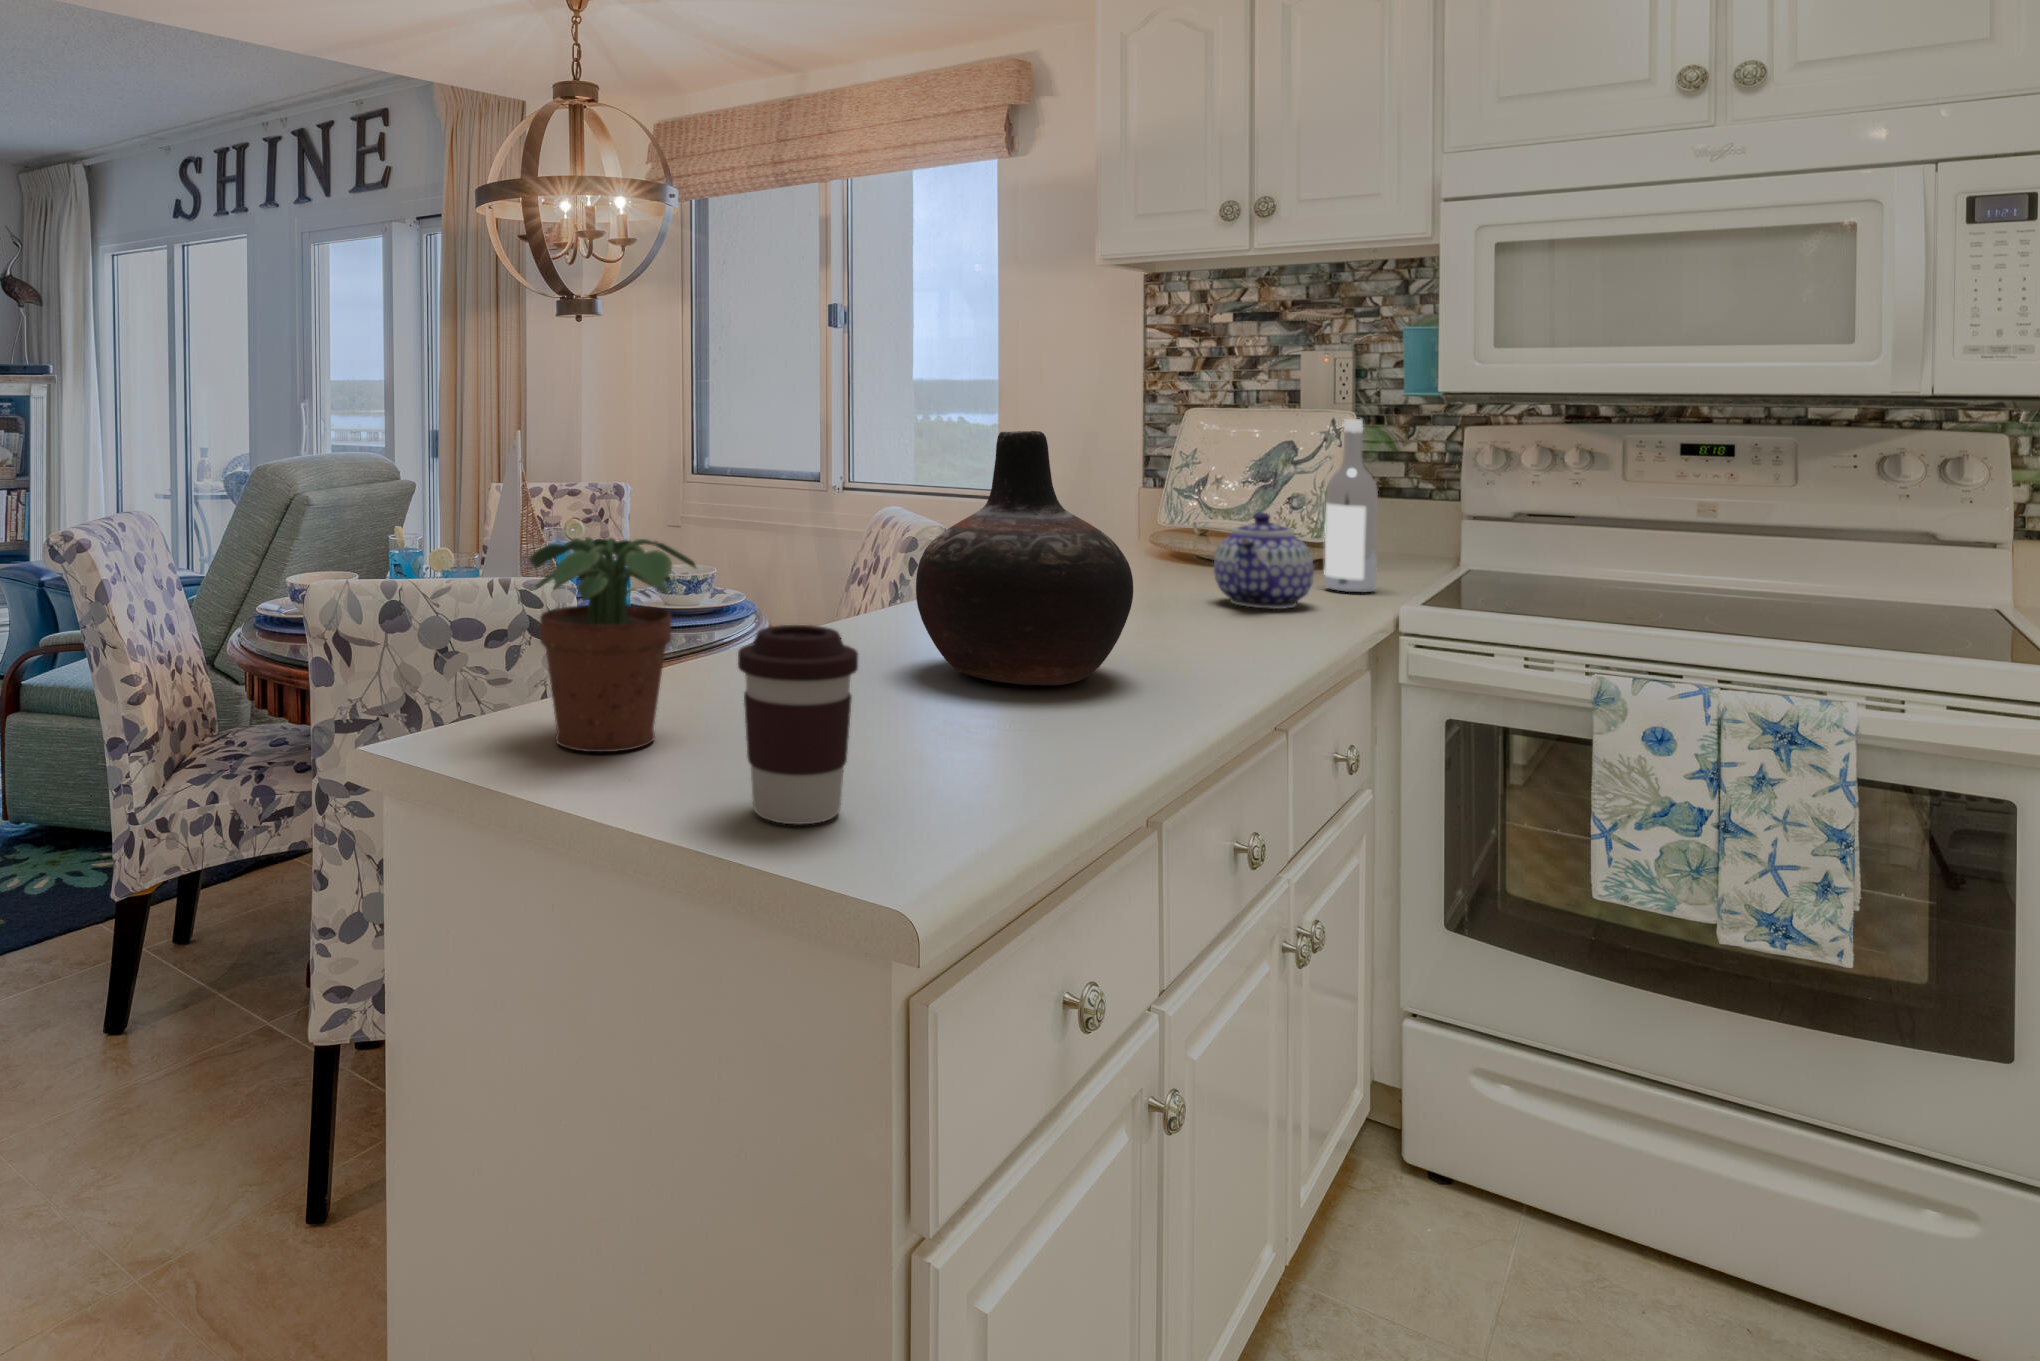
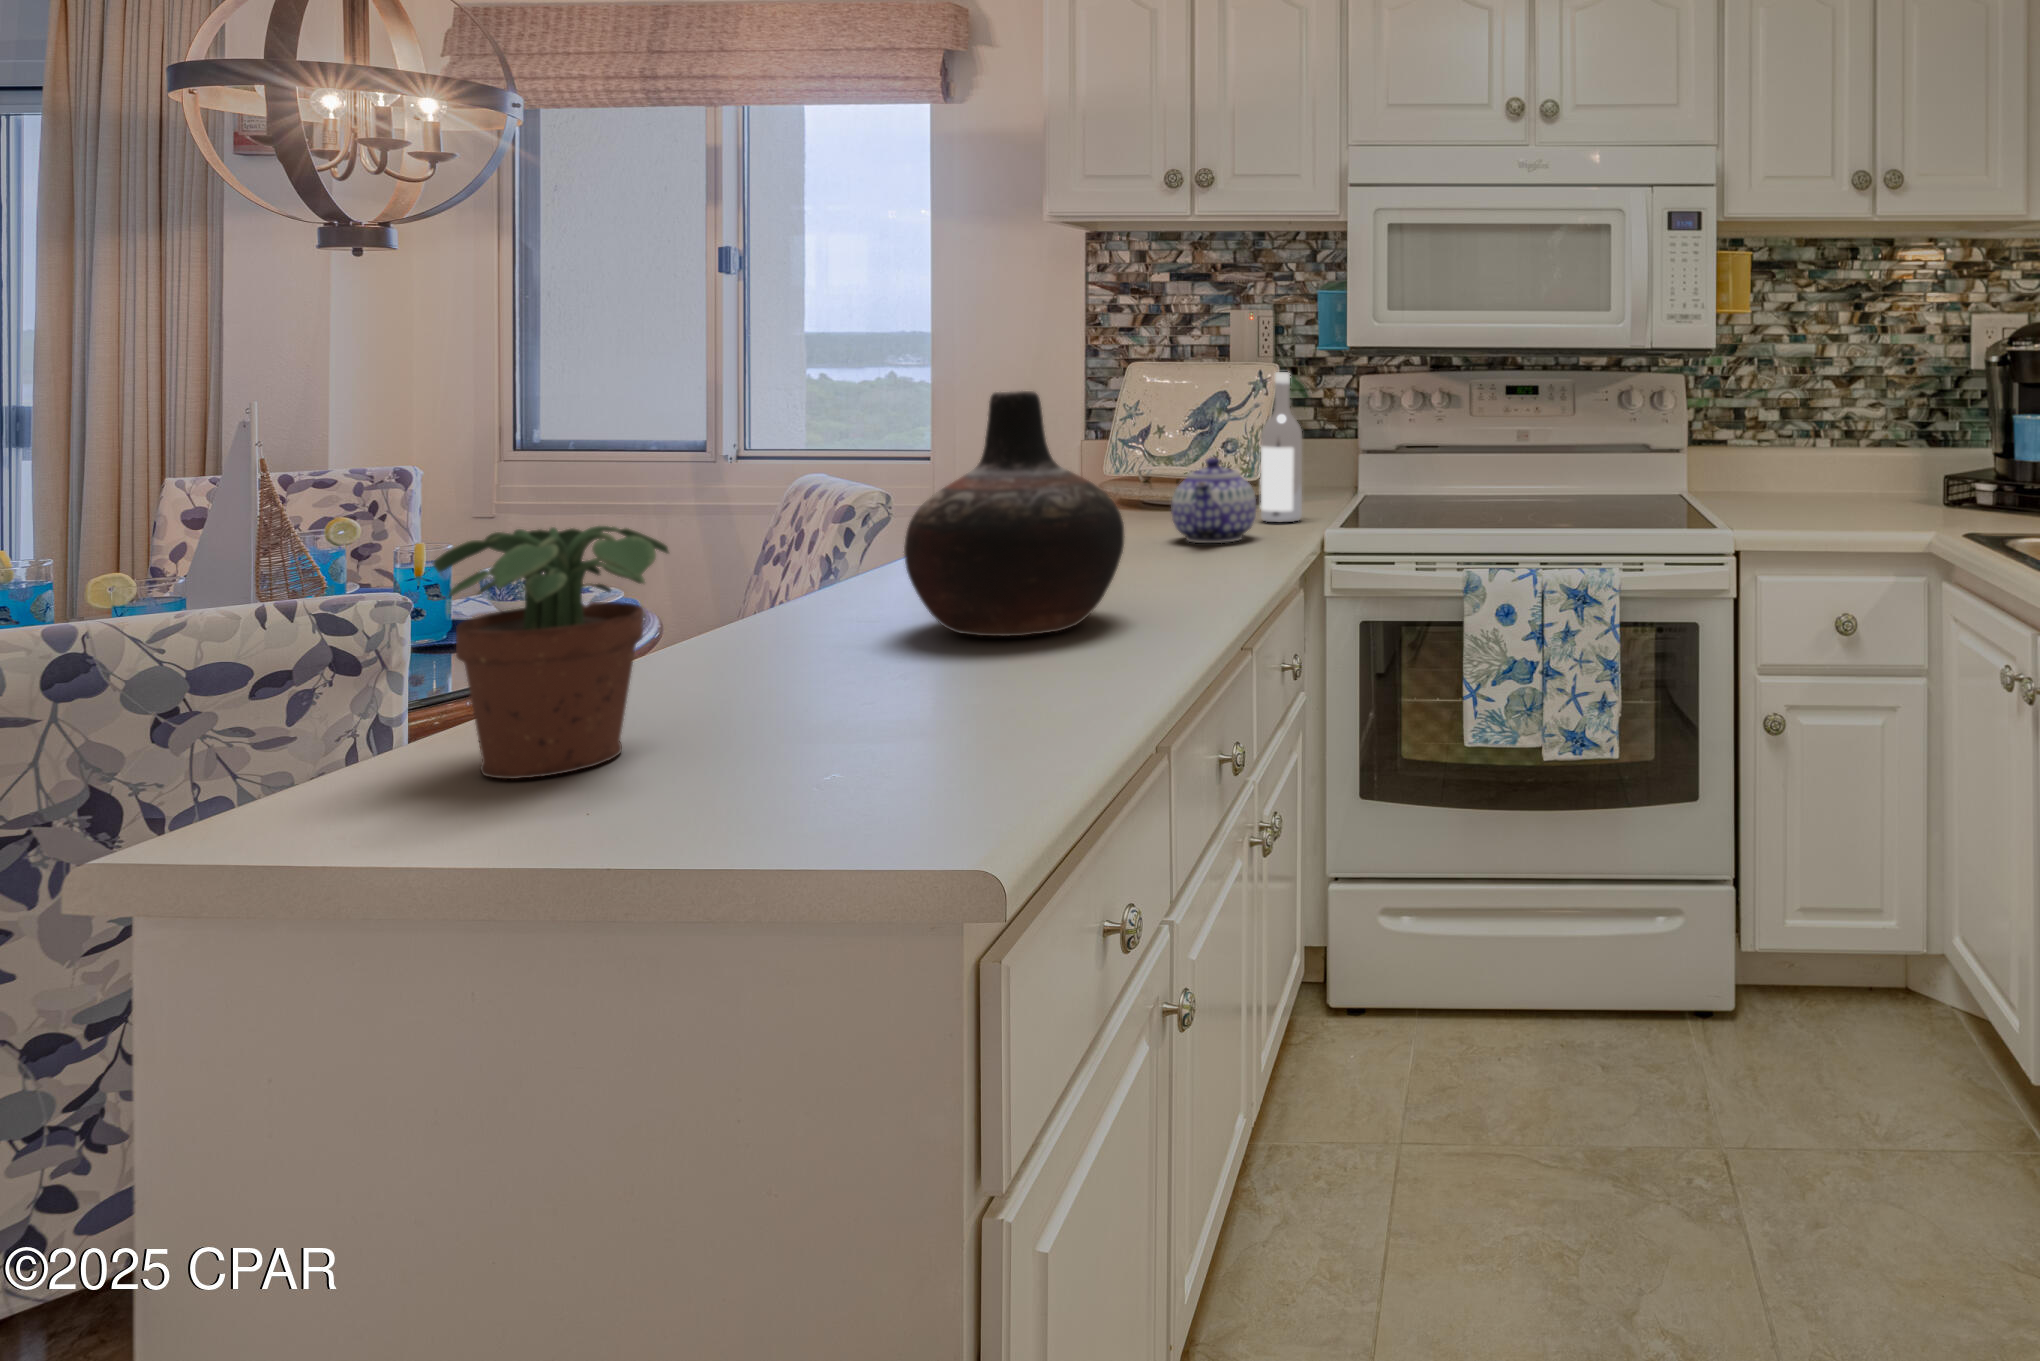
coffee cup: present [738,625,858,824] -> none [769,596,906,799]

